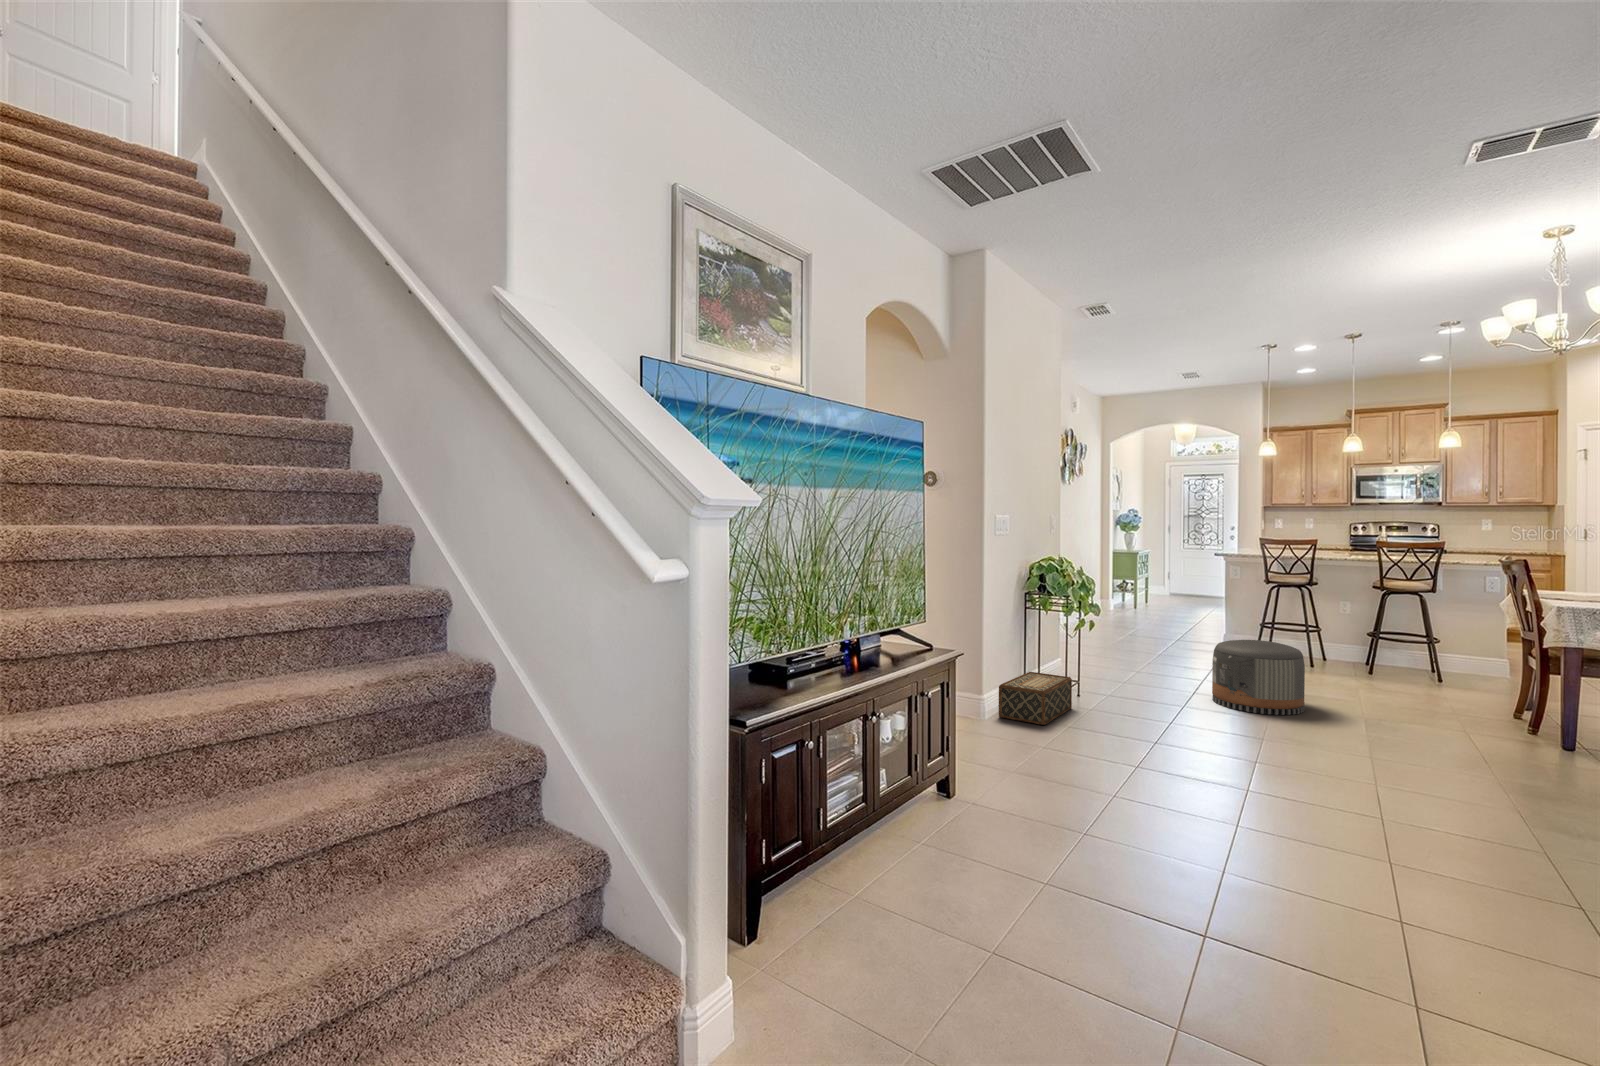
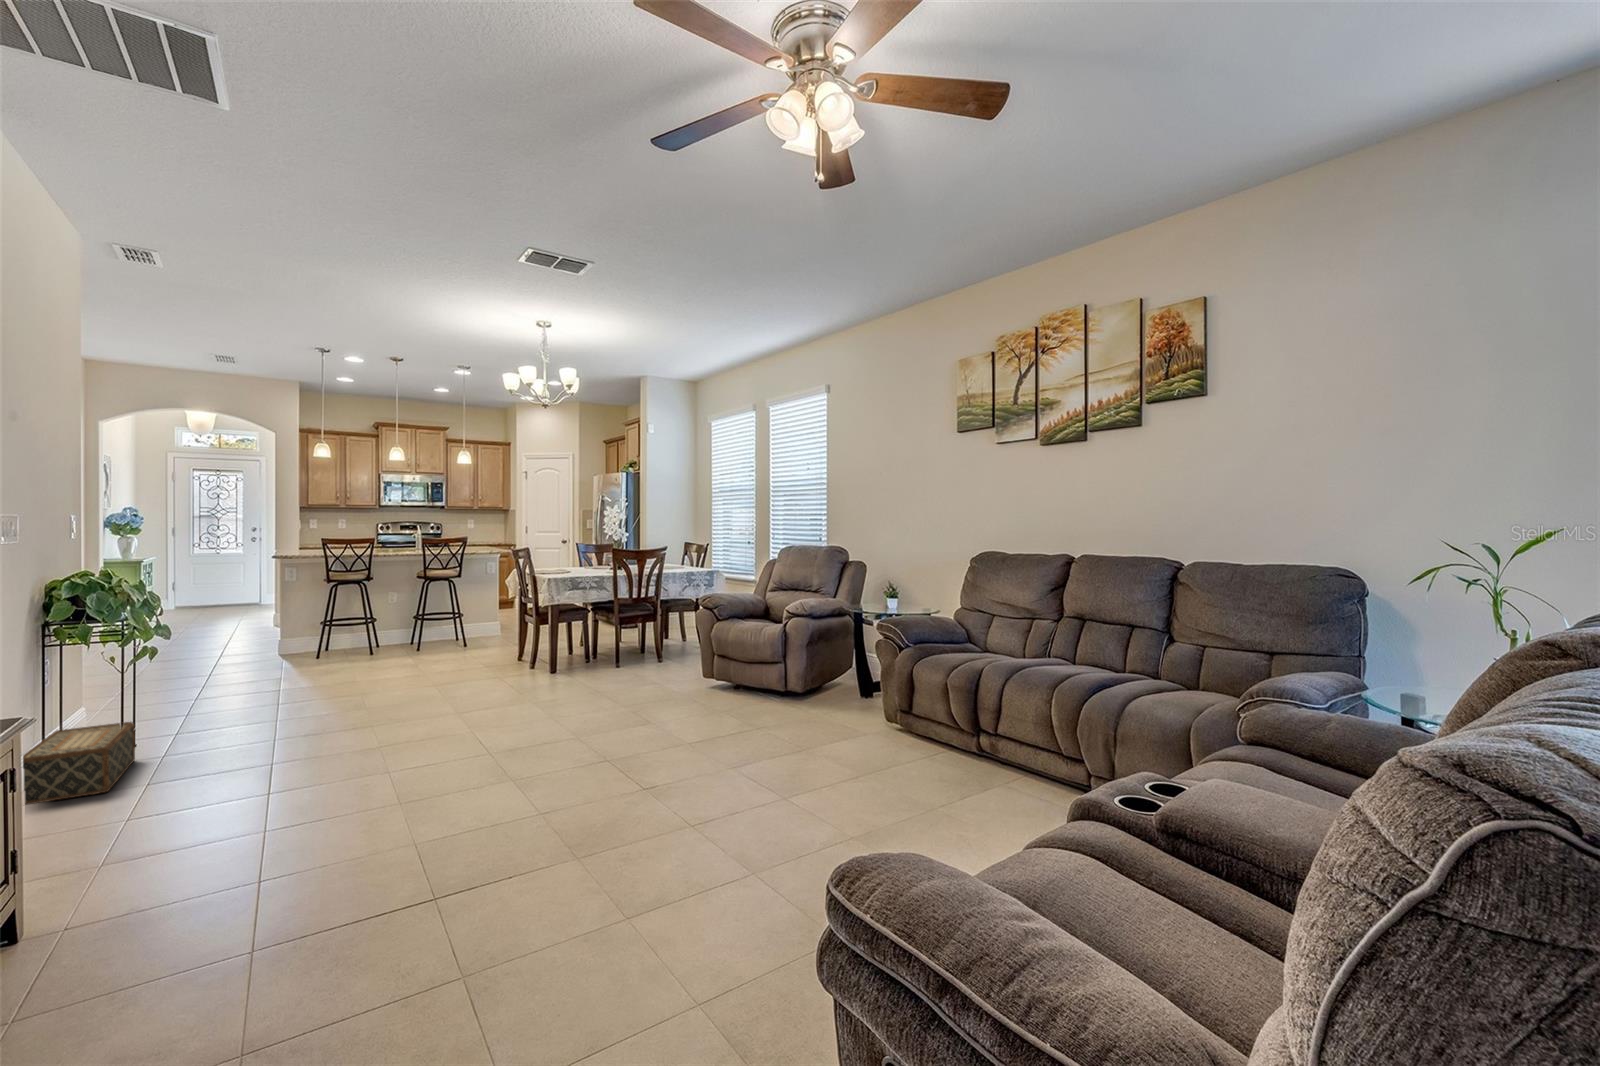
pouf: present [1212,640,1305,715] -> none [304,637,393,709]

